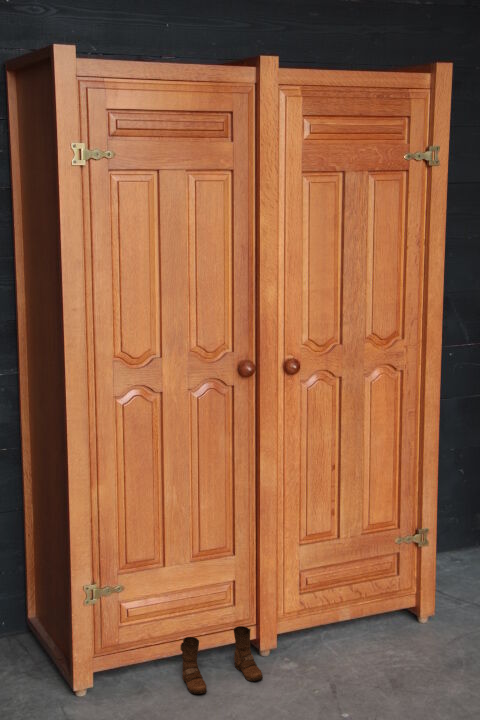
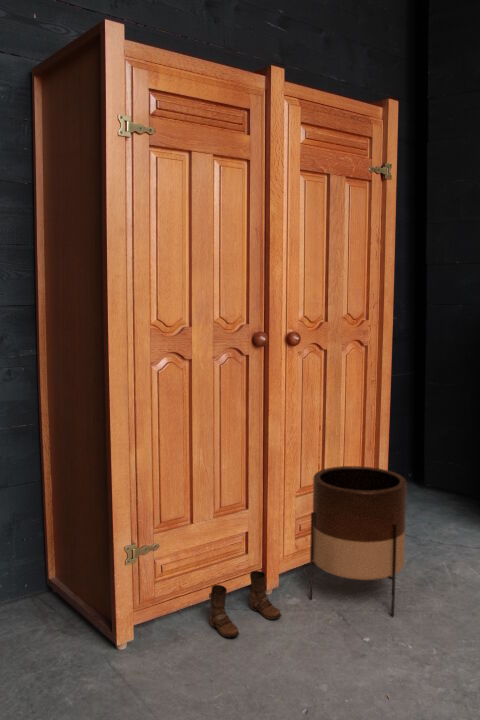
planter: none [307,515,419,694] -> present [310,466,406,616]

